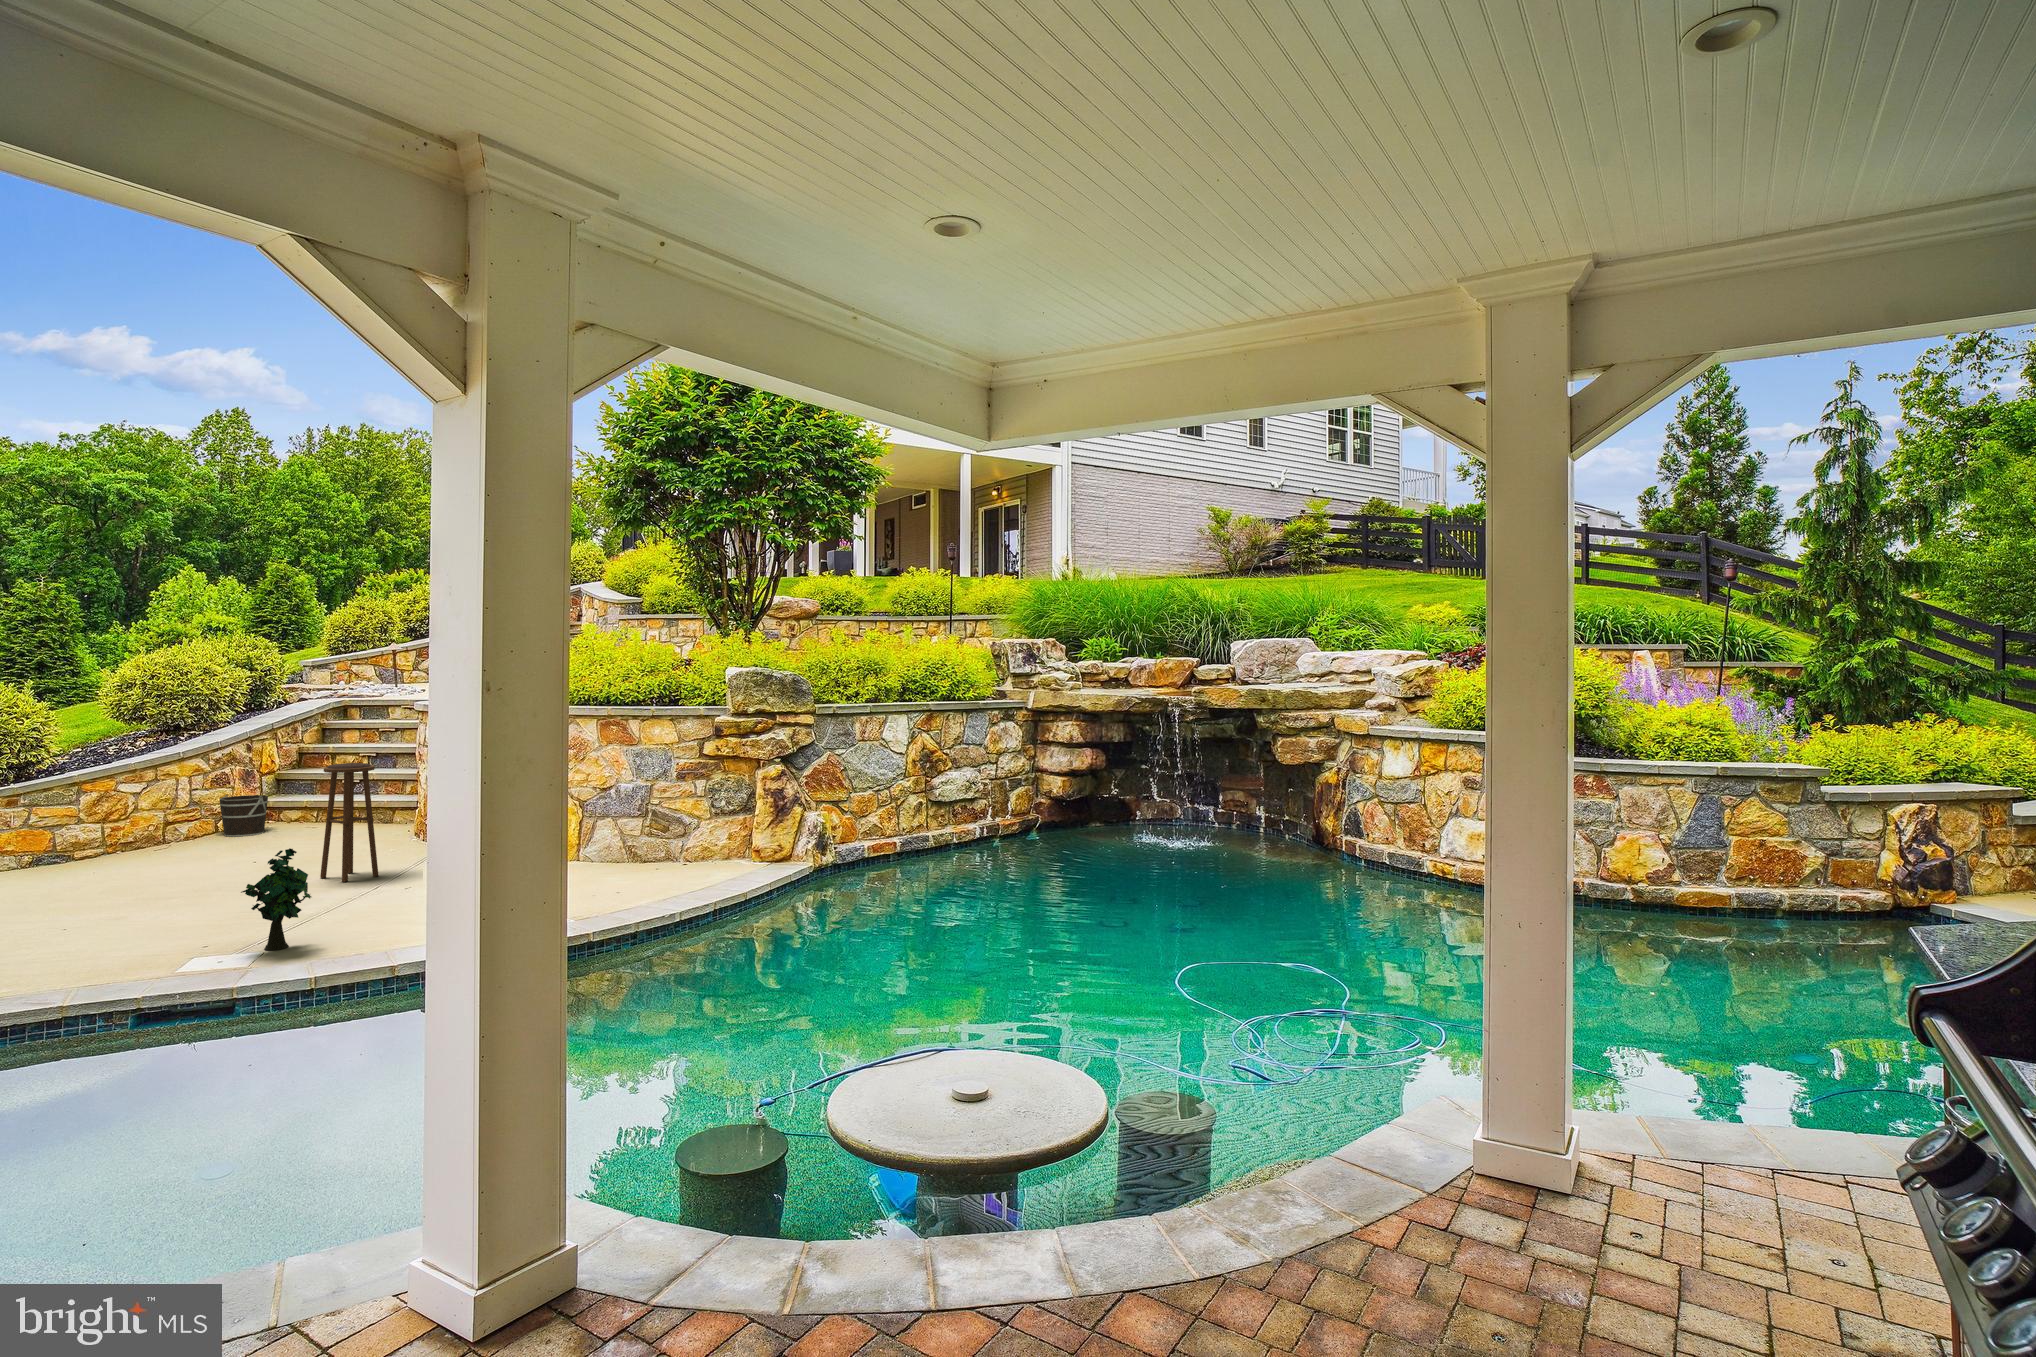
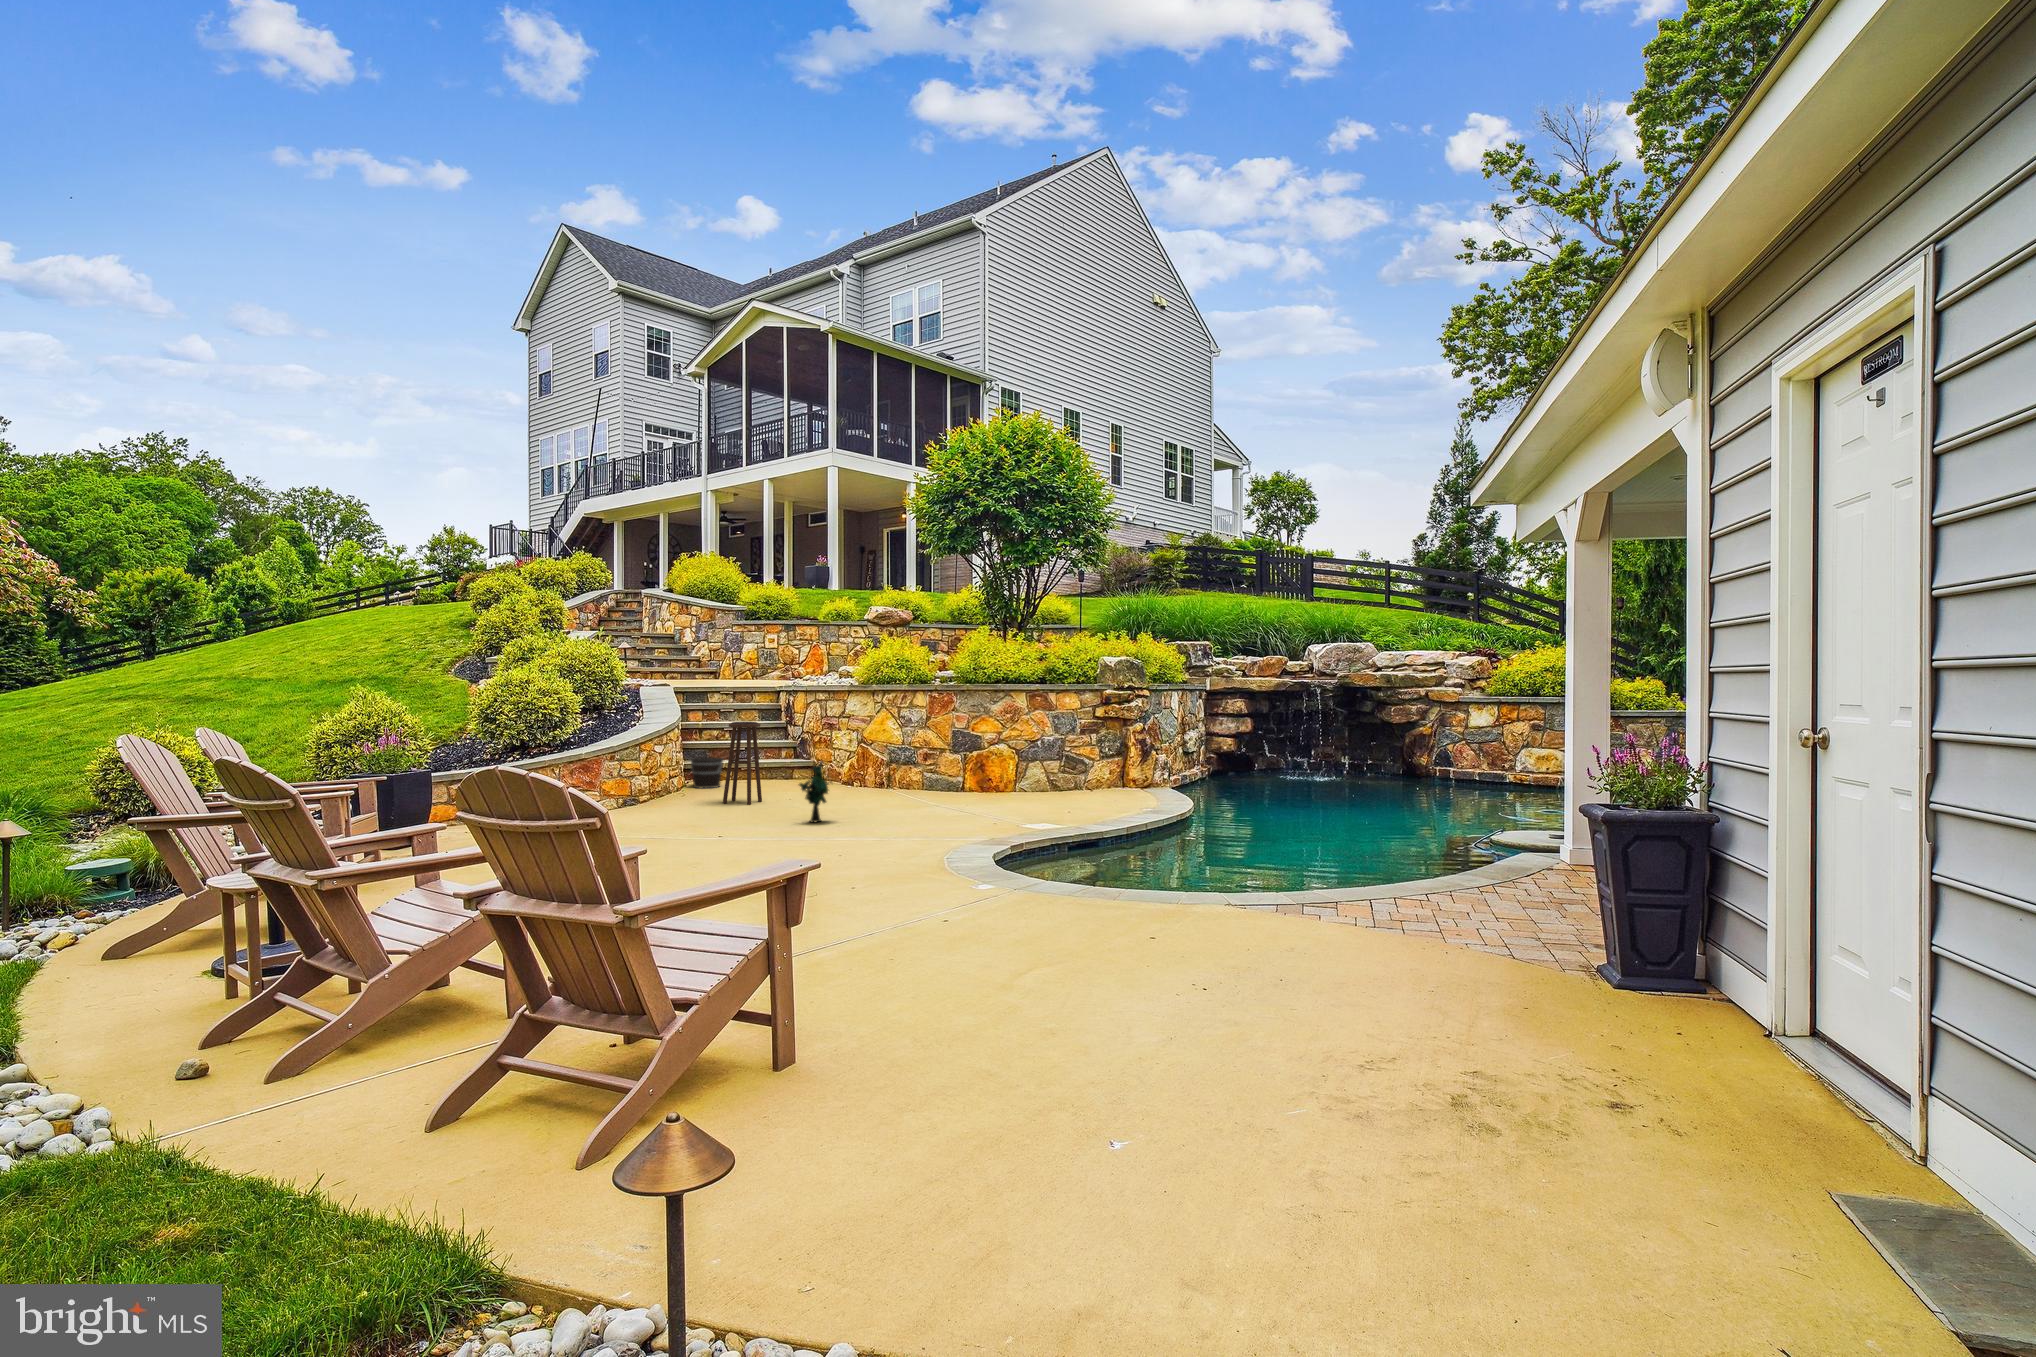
stool: present [320,763,379,882] -> present [723,722,762,804]
decorative plant: present [241,848,311,950] -> present [799,761,832,822]

